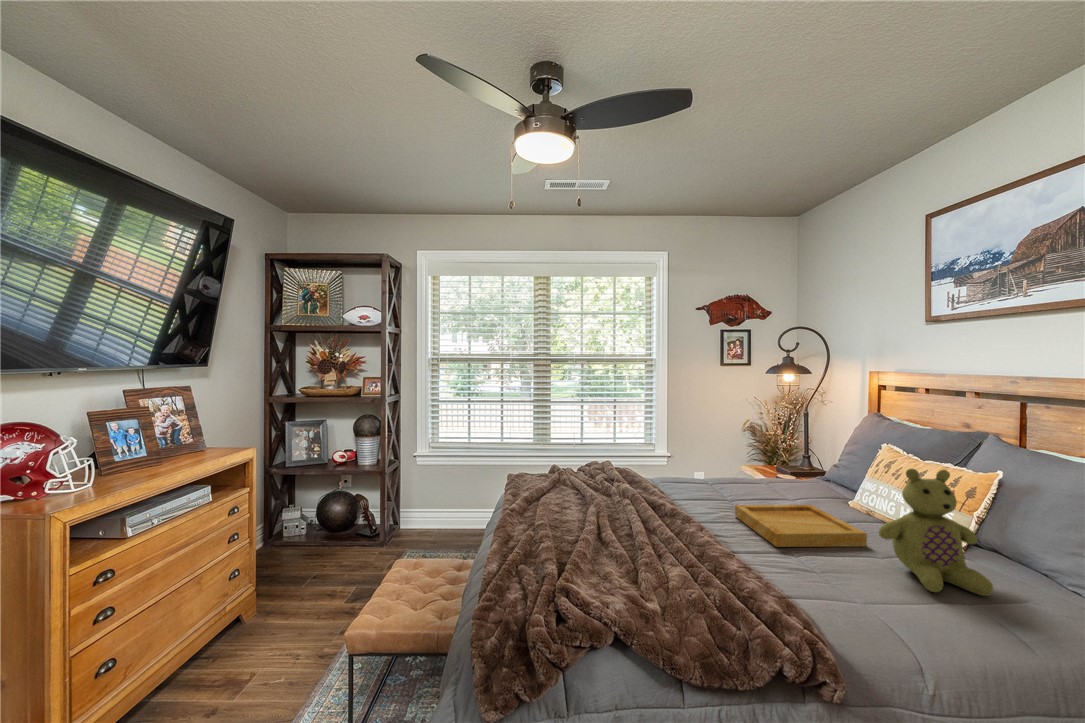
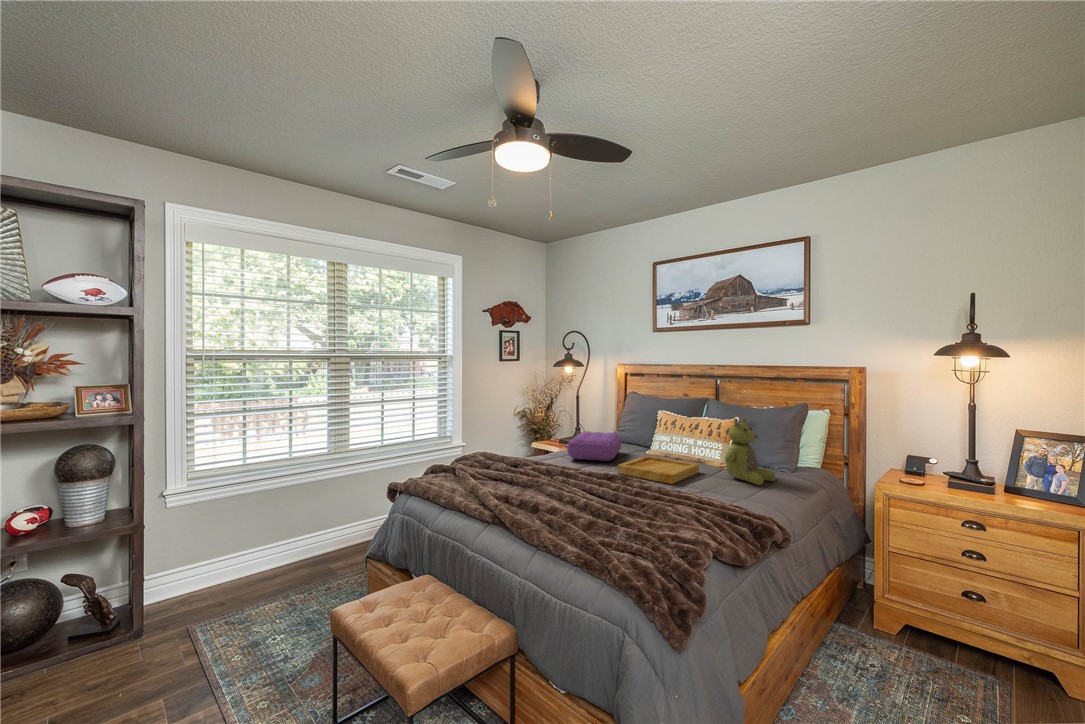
pillow: none [709,459,806,500] -> present [567,432,621,461]

